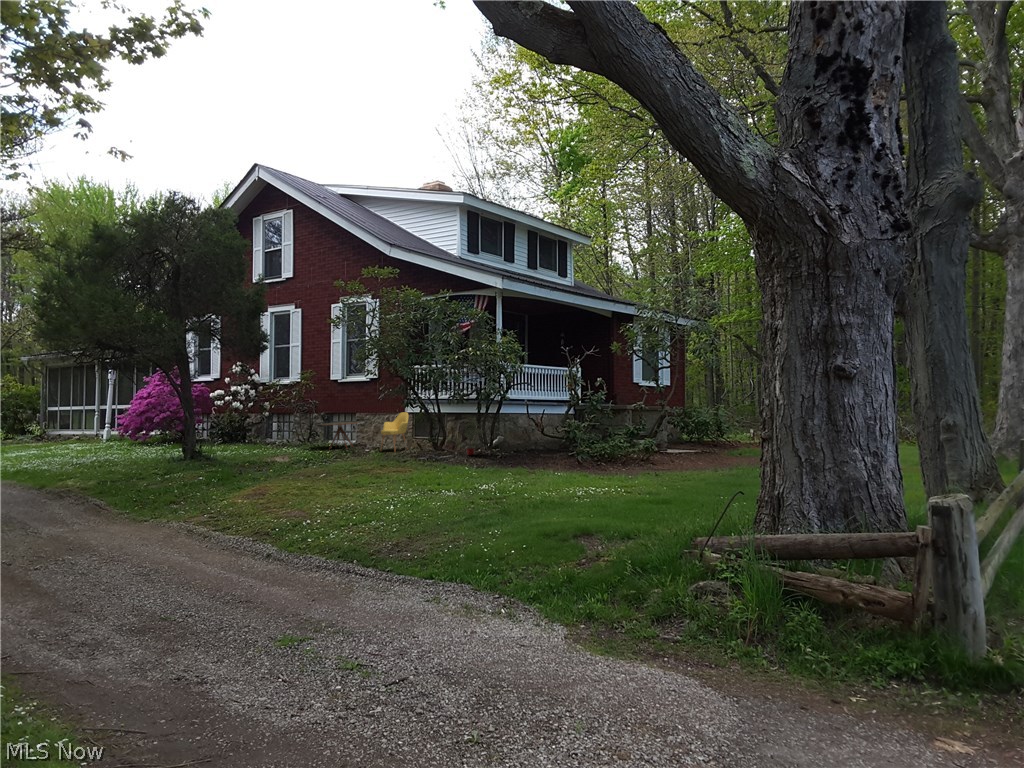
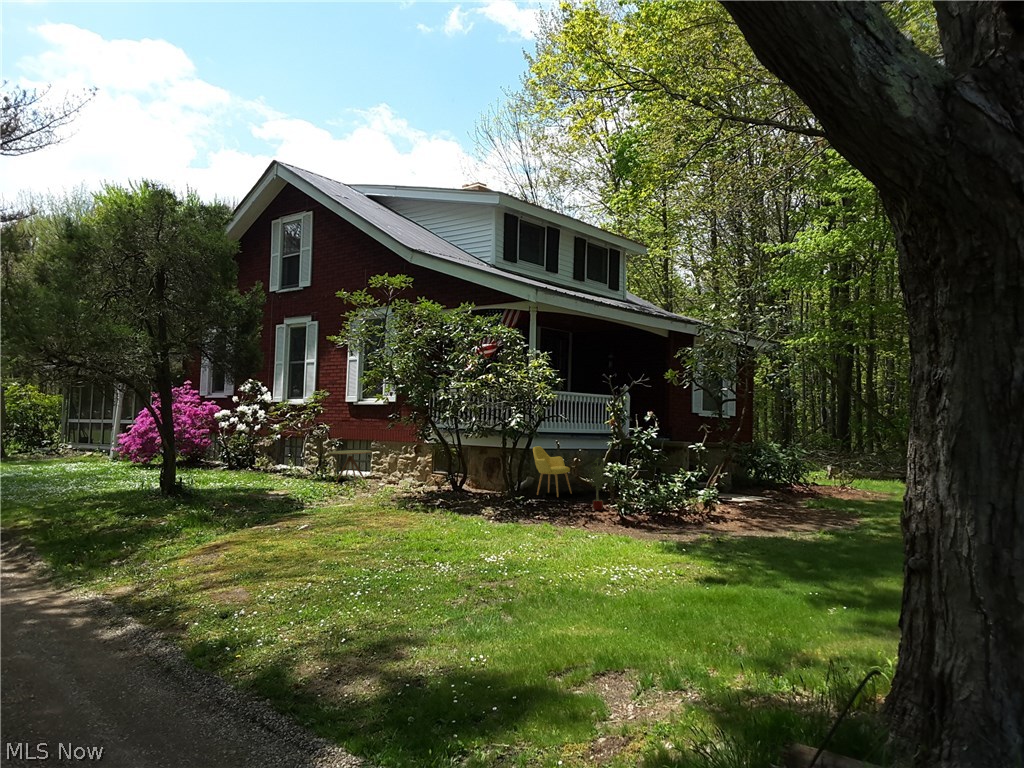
chair: present [381,412,409,451] -> present [533,446,572,497]
potted tree: present [464,417,483,456] -> present [588,458,615,511]

